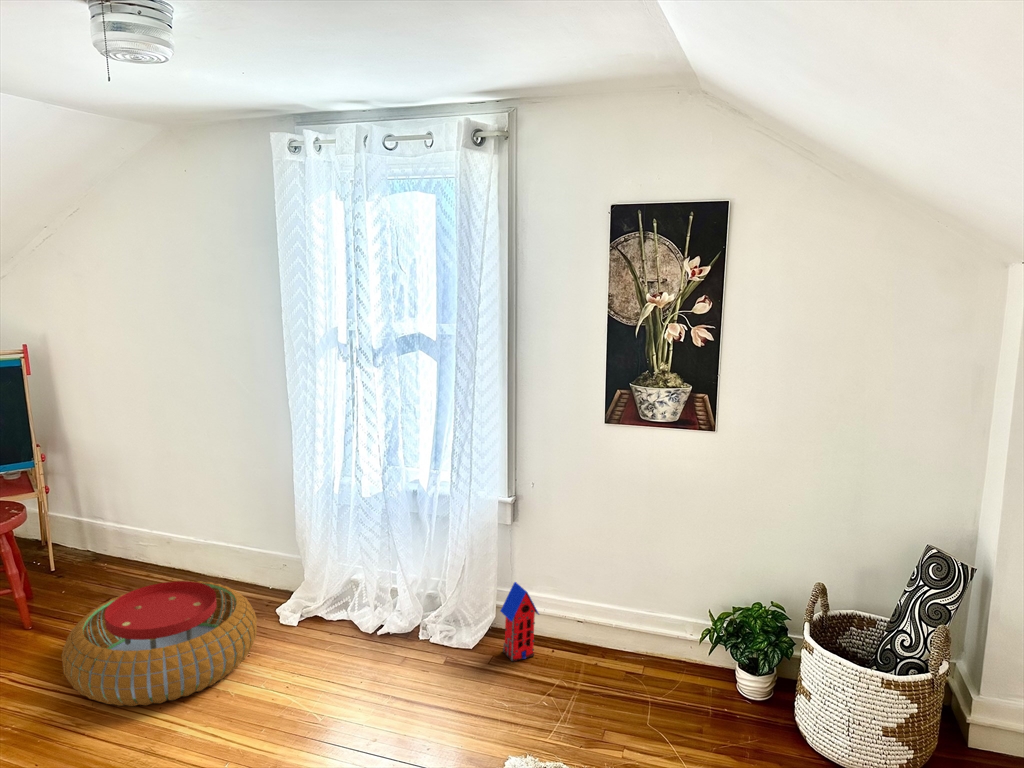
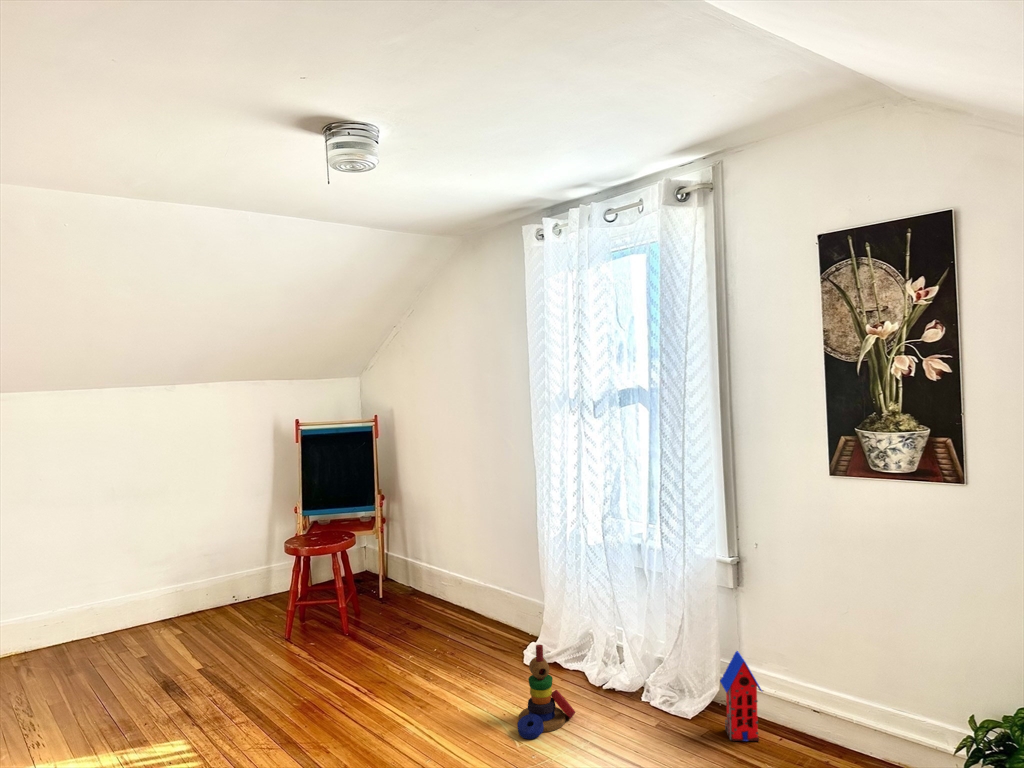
pouf: present [62,581,257,706] -> none [345,607,498,704]
stacking toy: none [306,610,365,709] -> present [517,645,575,739]

